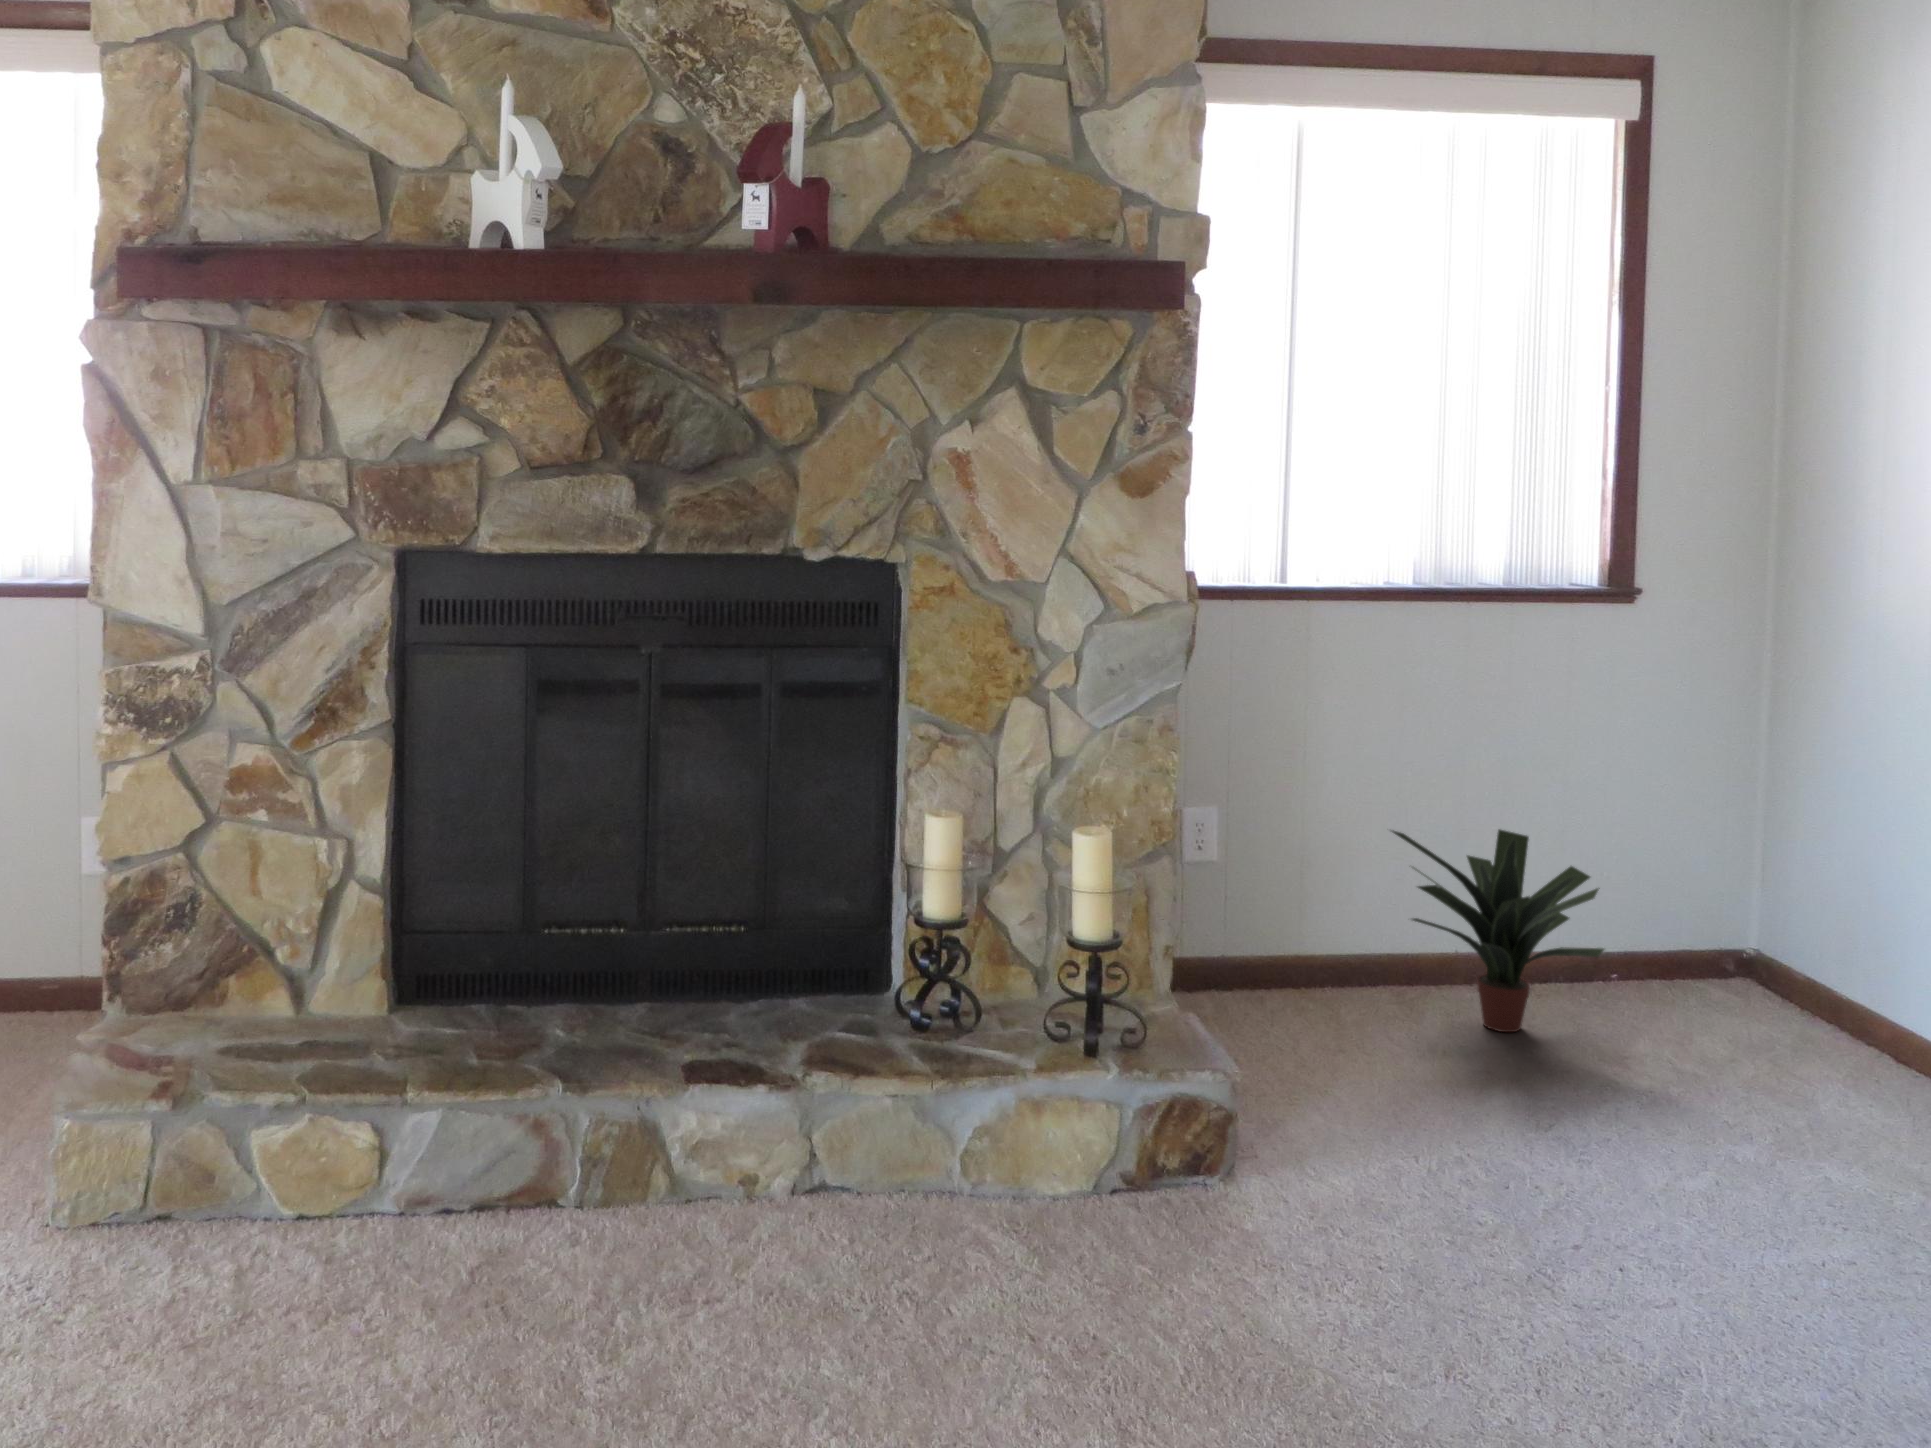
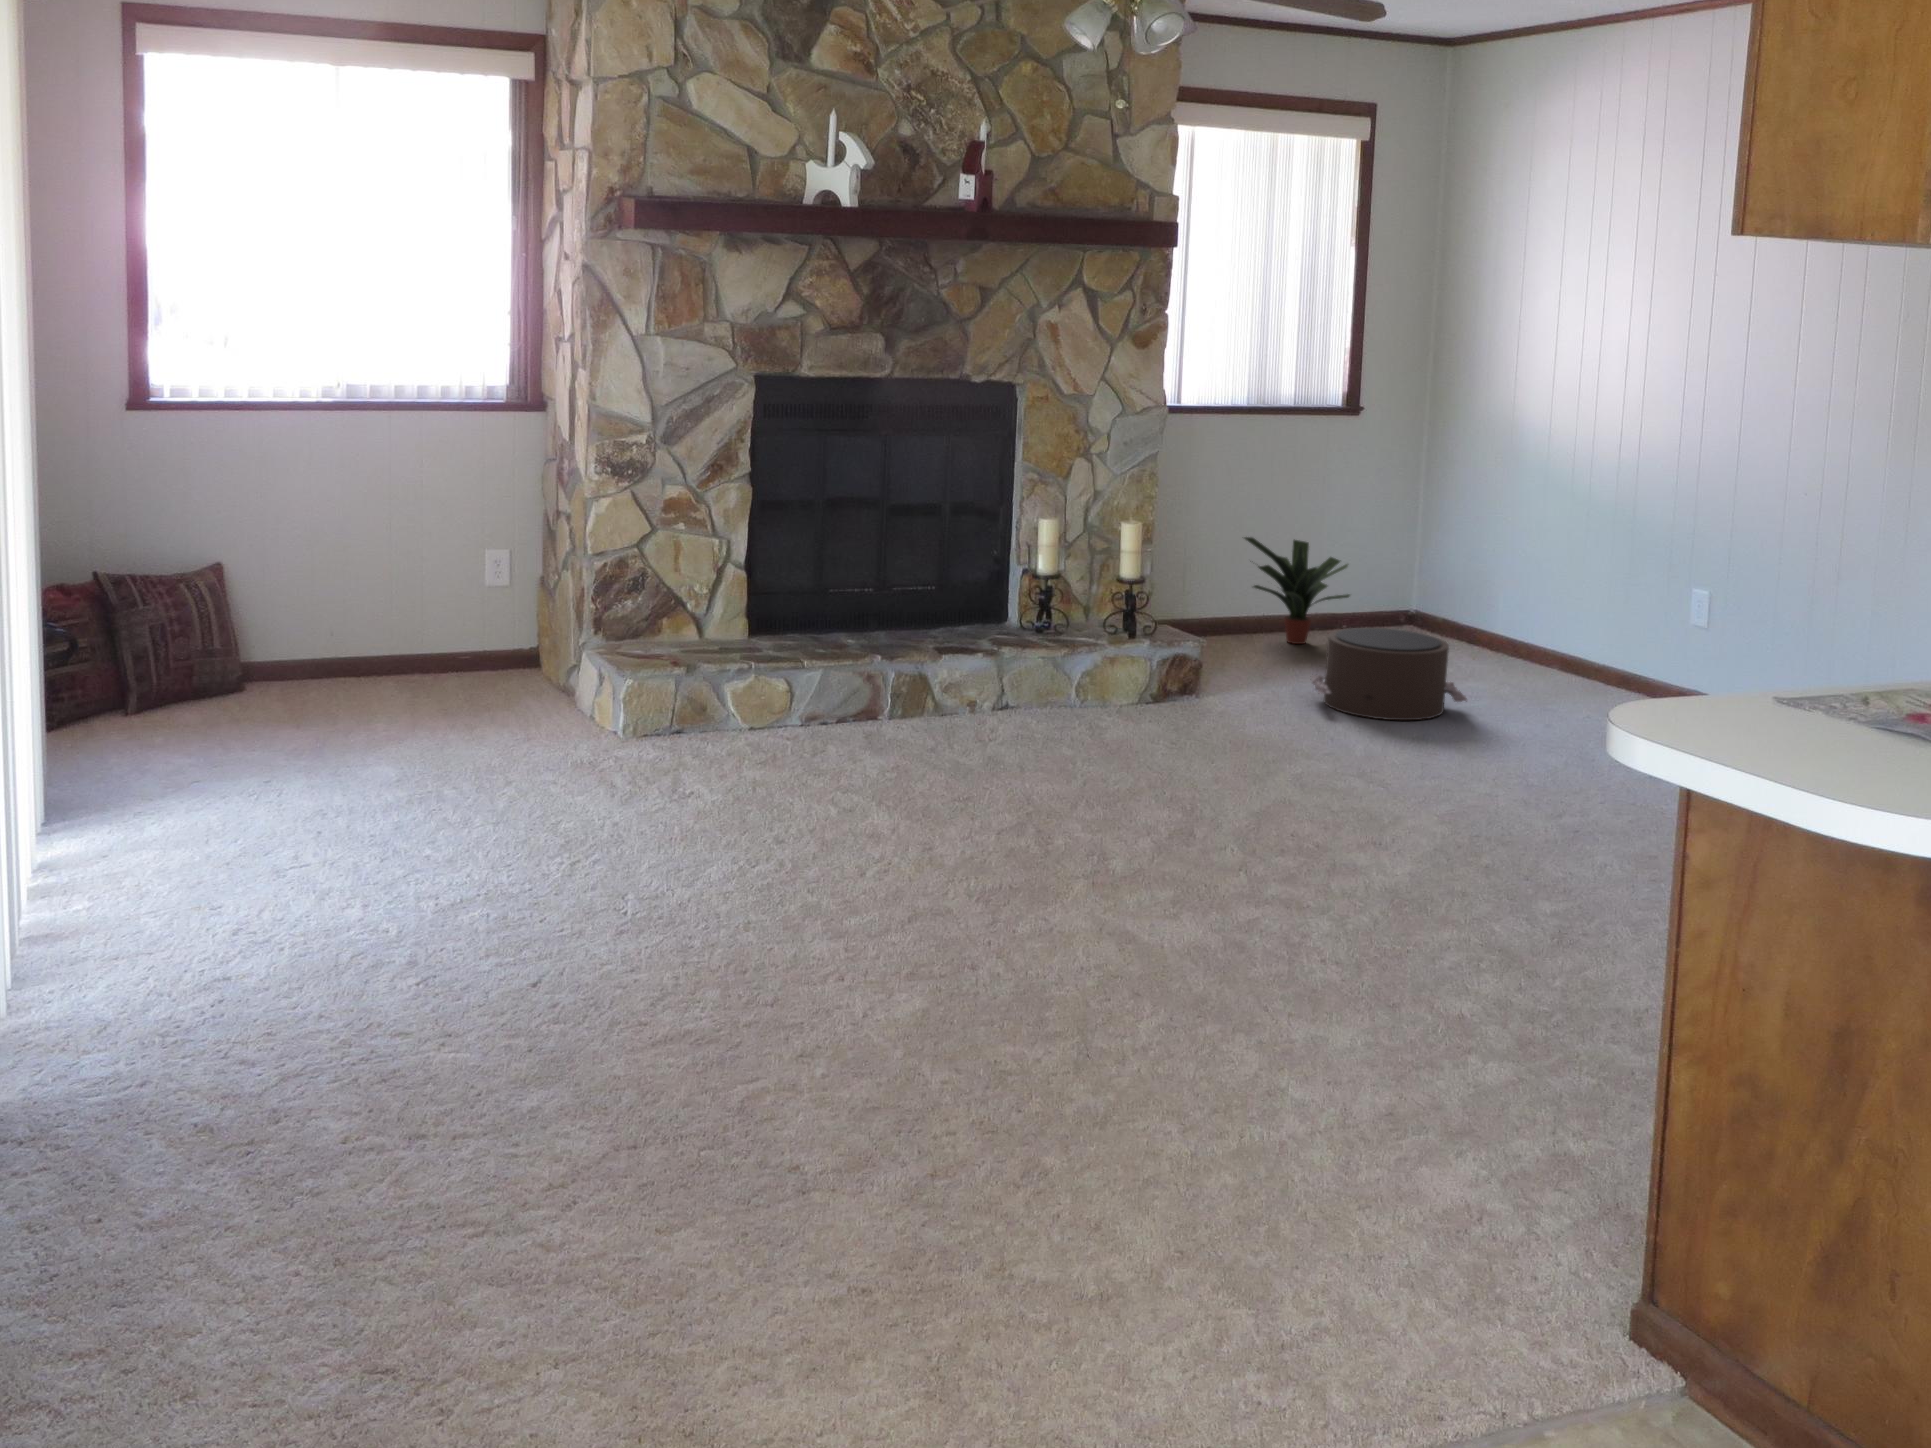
pouf: none [1475,1060,1833,1312] -> present [1311,628,1467,720]

